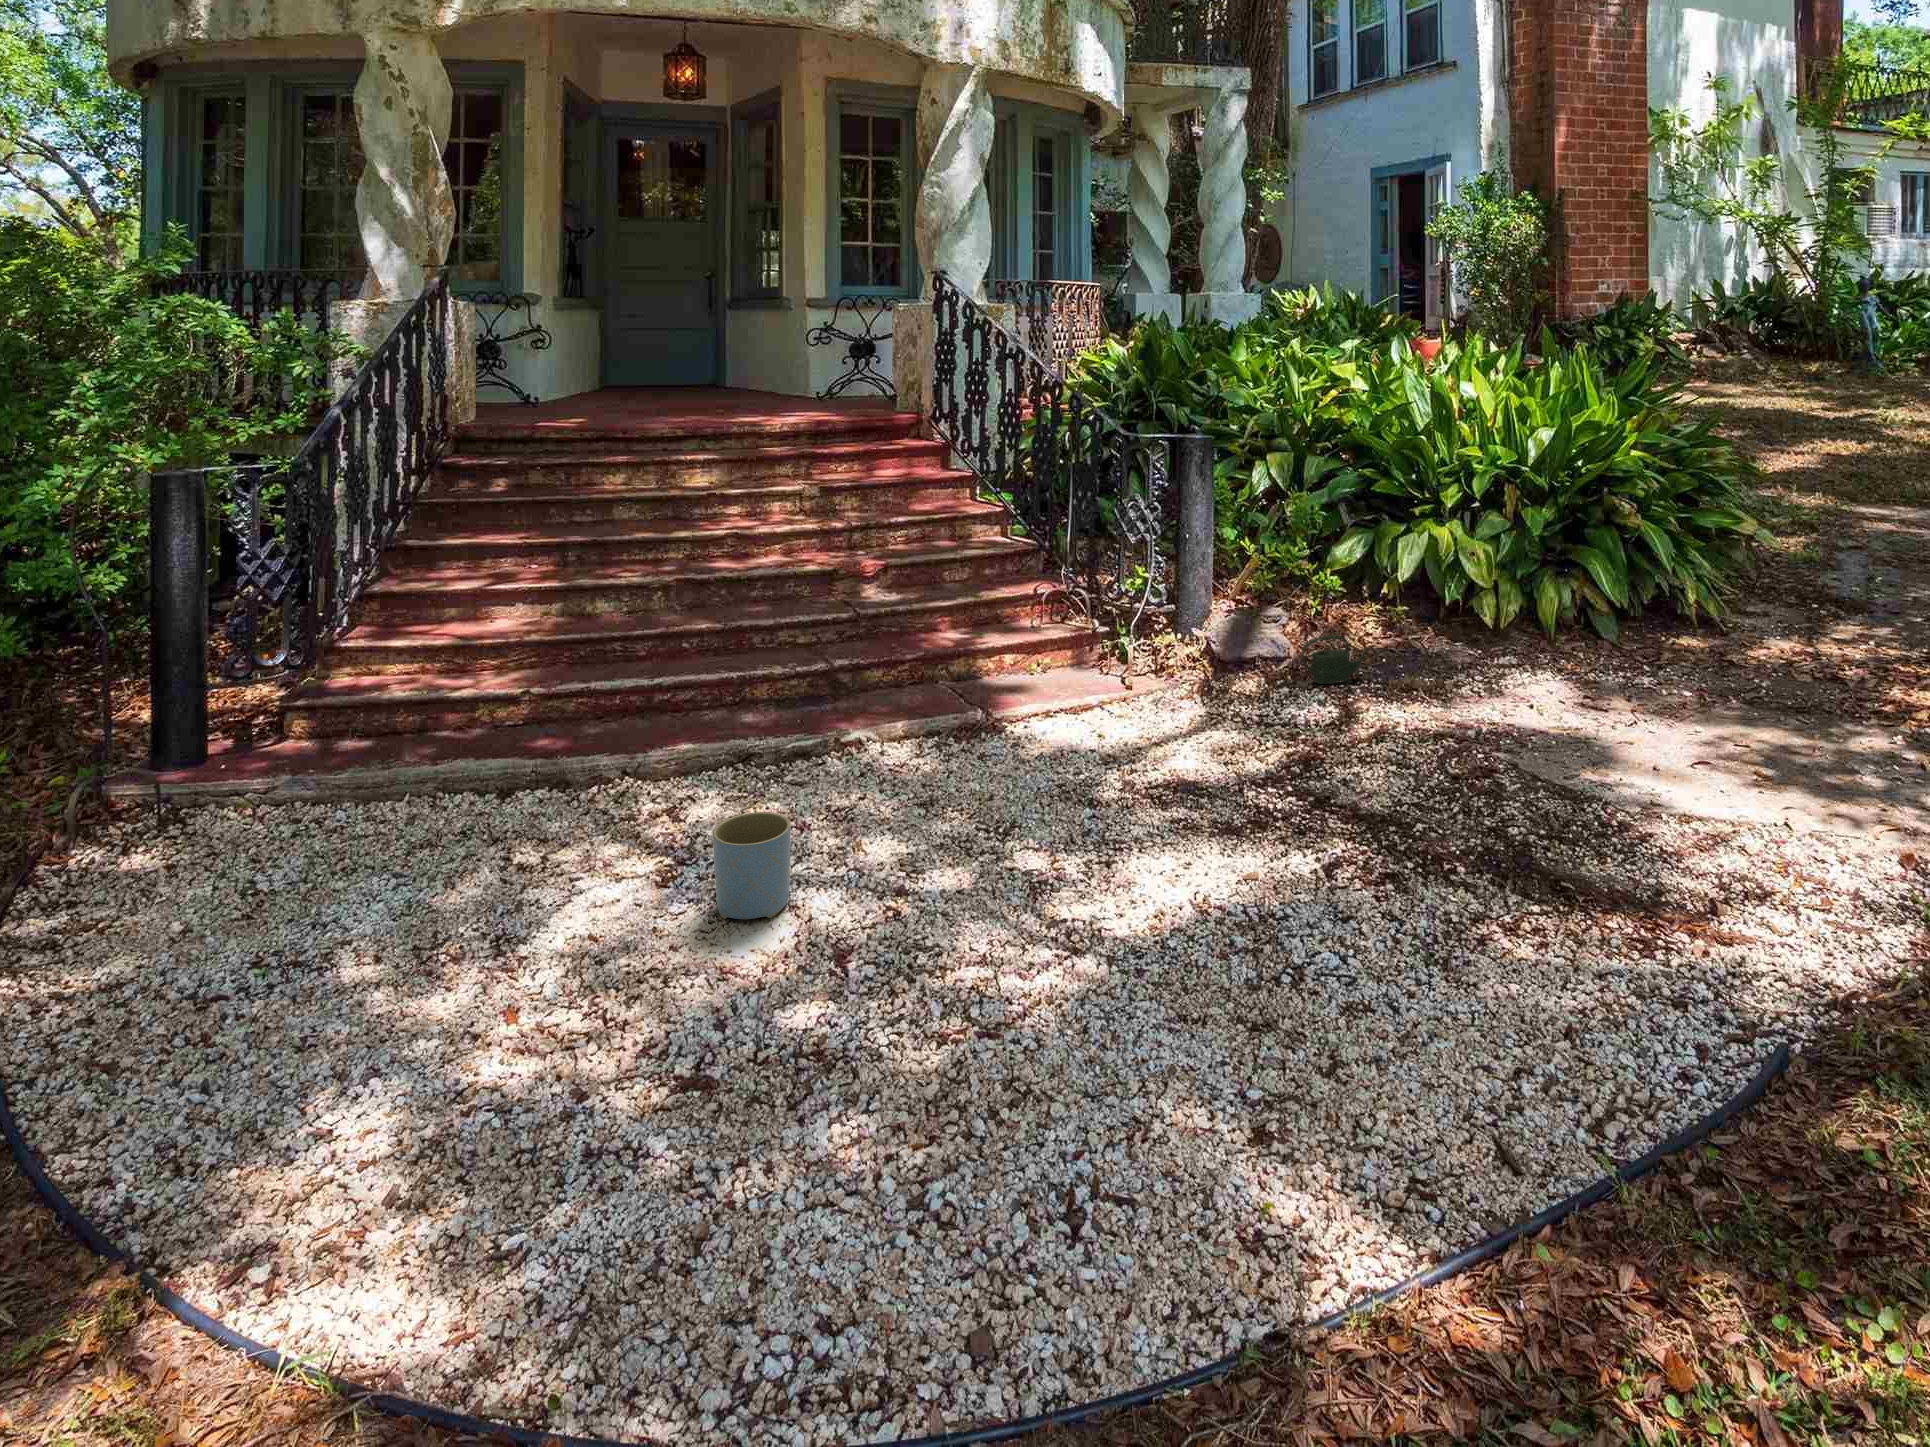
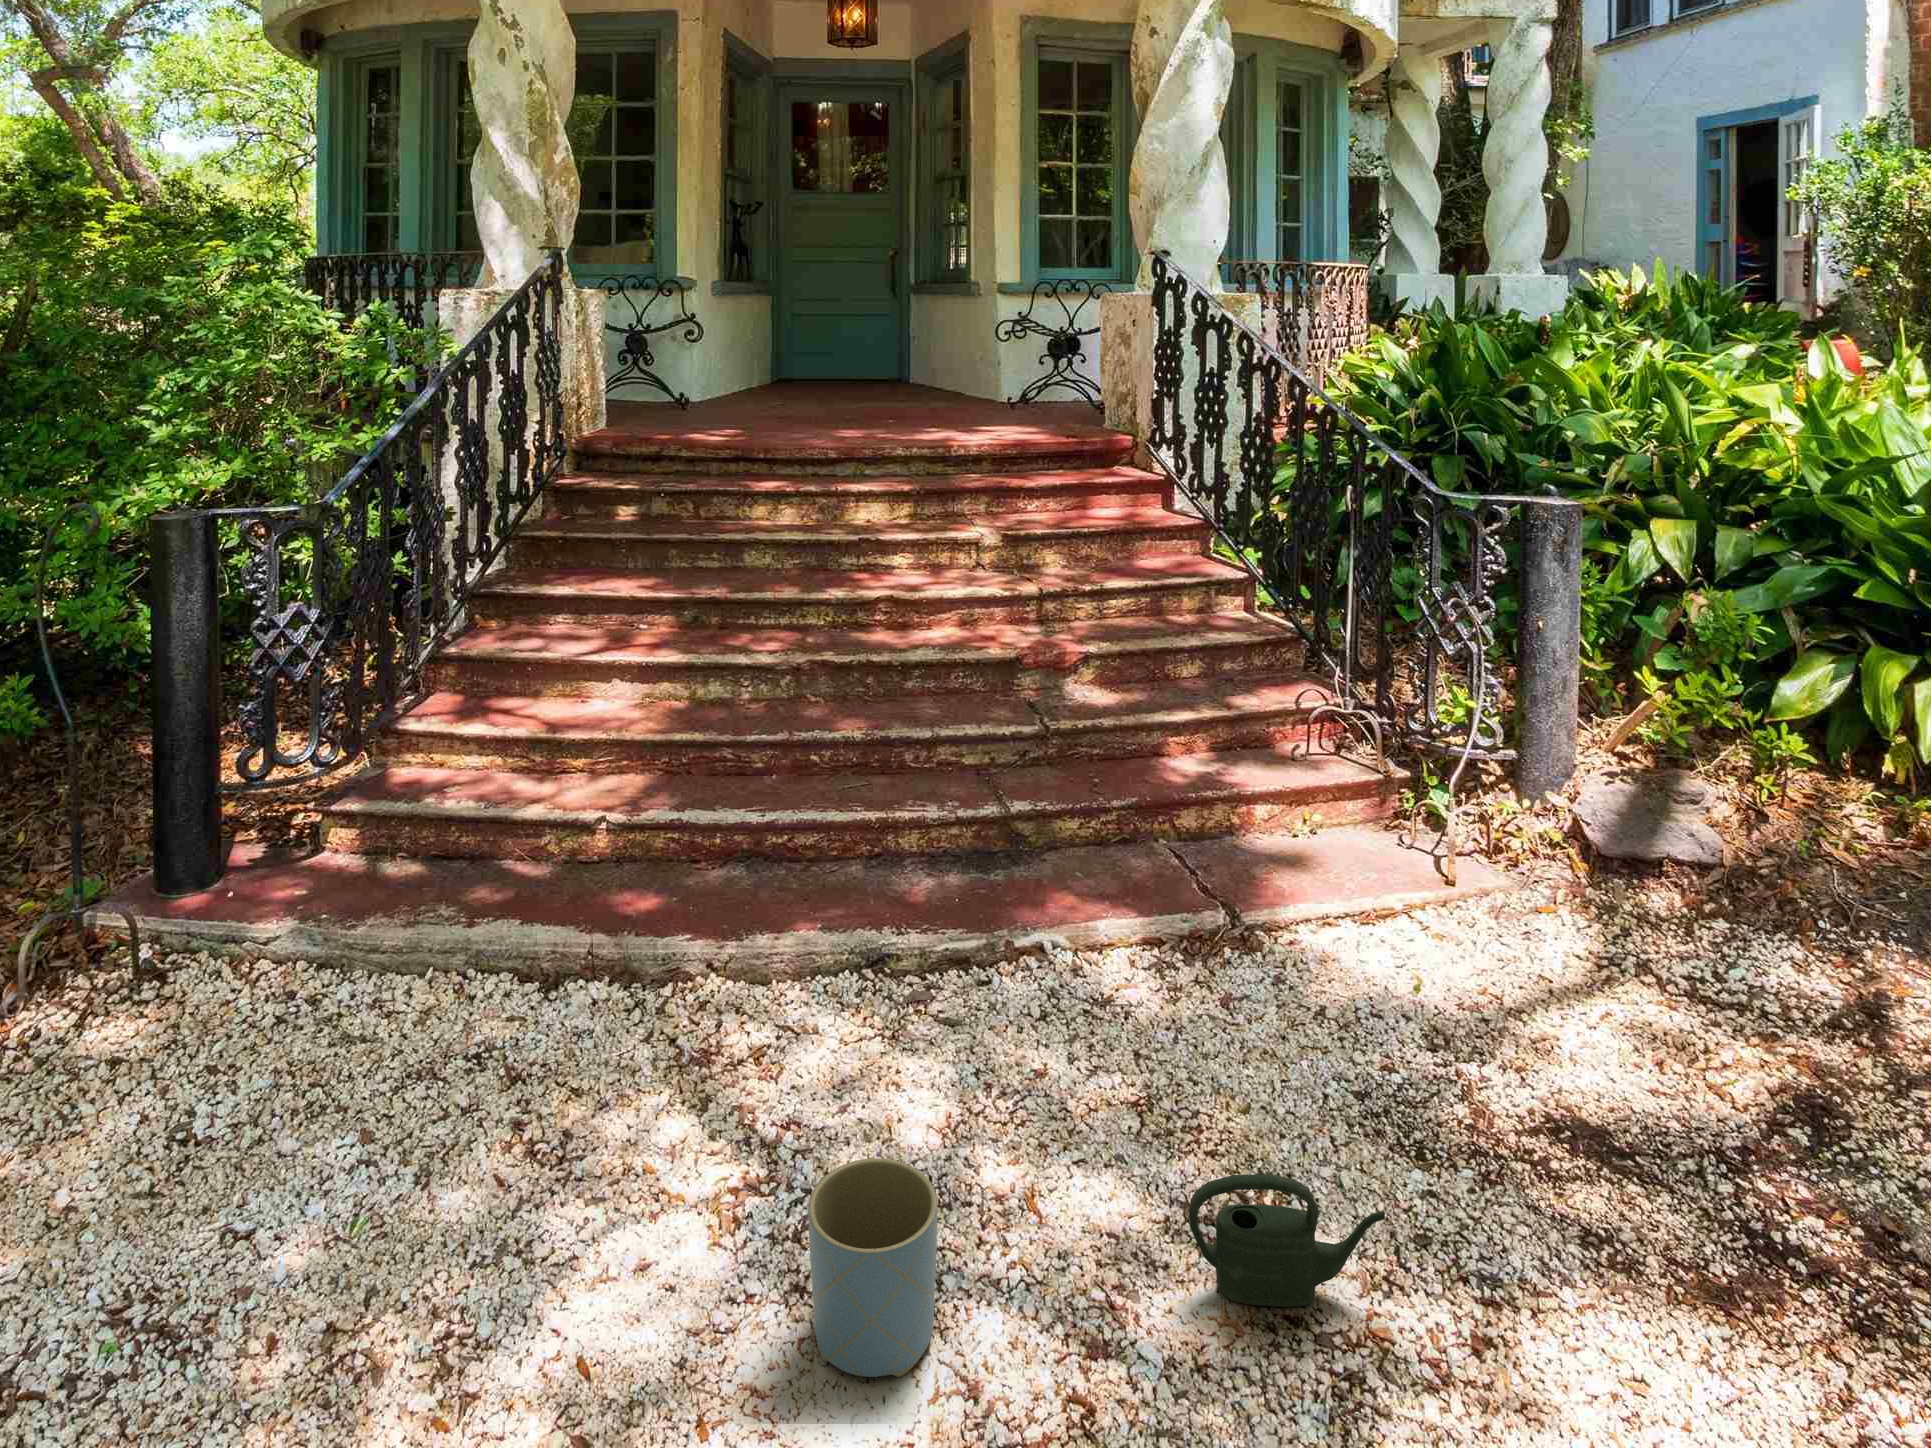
watering can: present [1301,635,1373,684] -> present [1189,1174,1385,1307]

